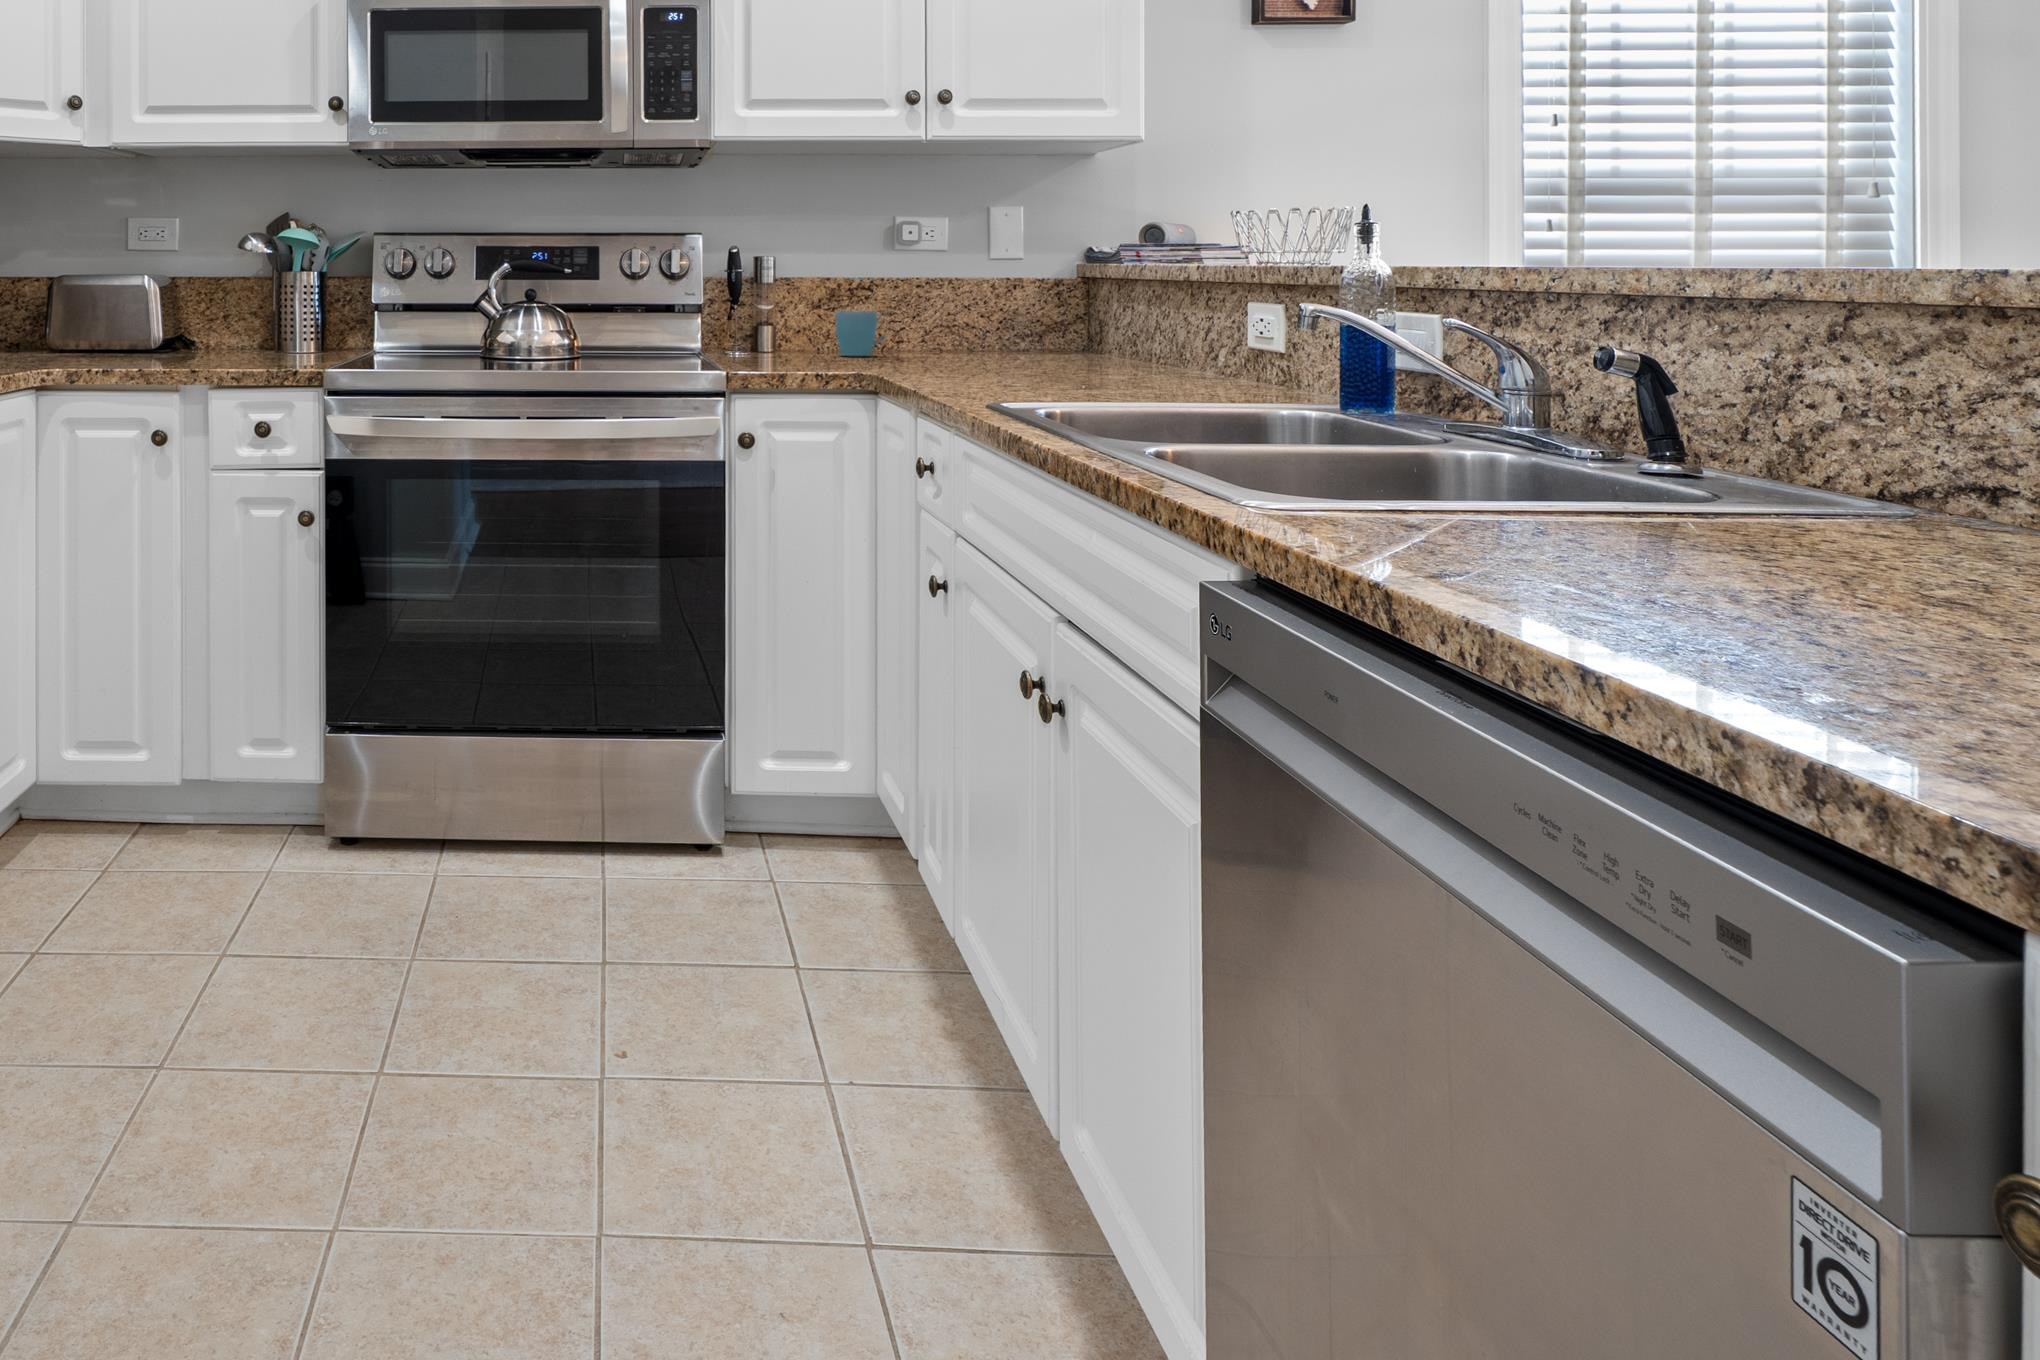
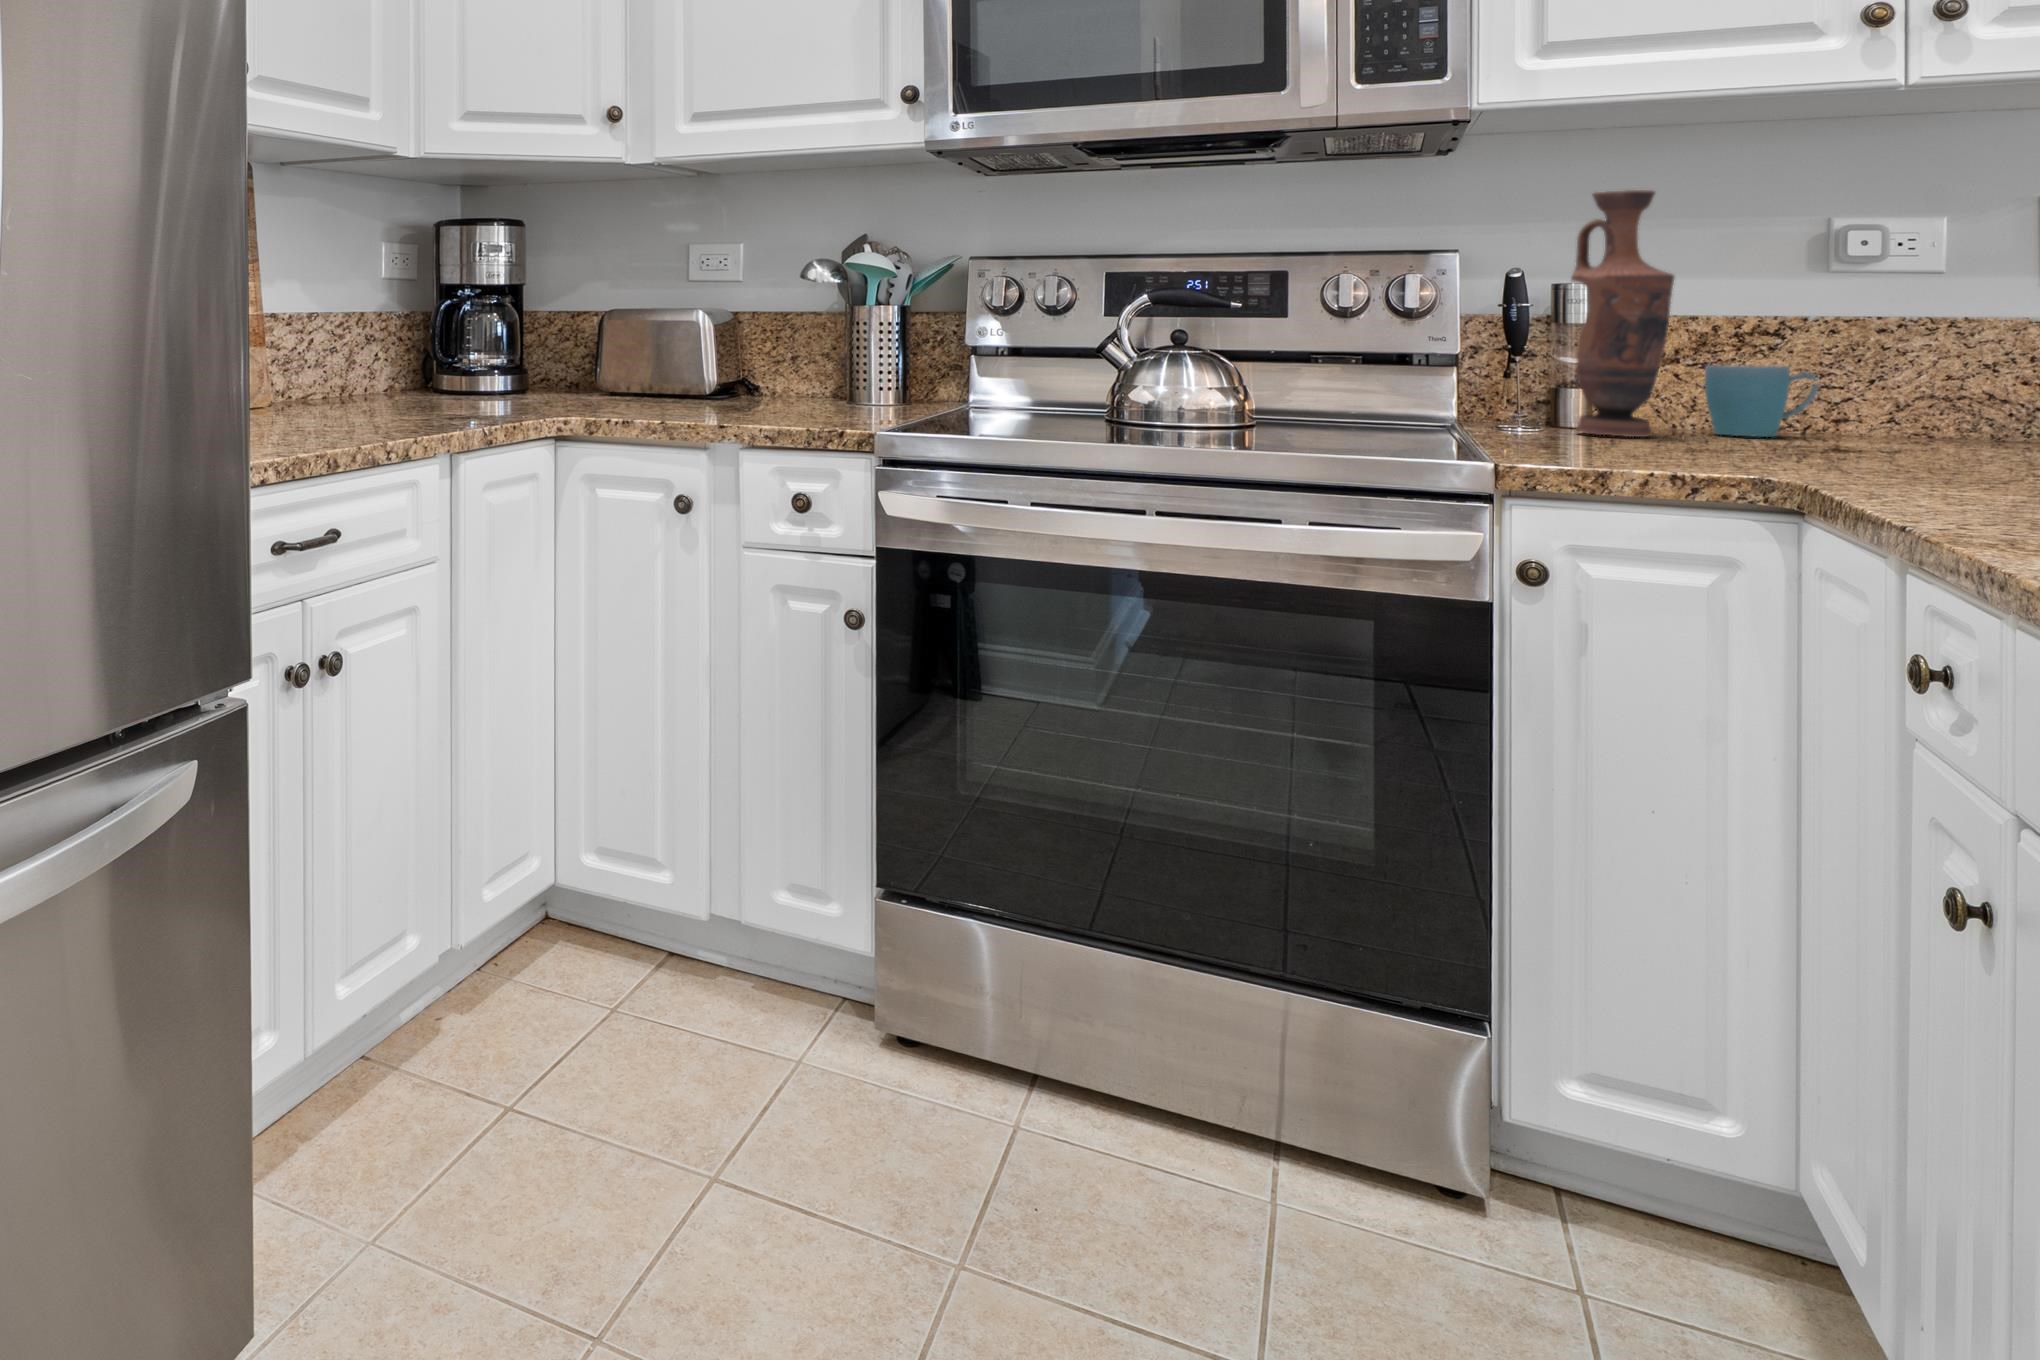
vase: none [764,196,819,358] -> present [1571,190,1674,437]

